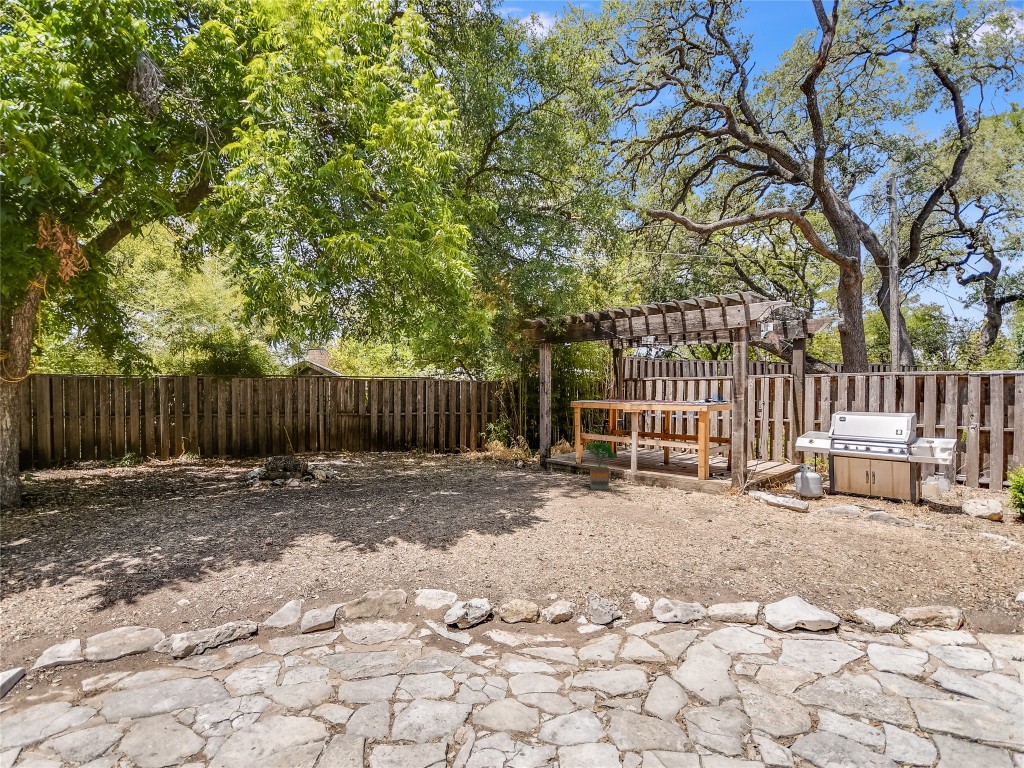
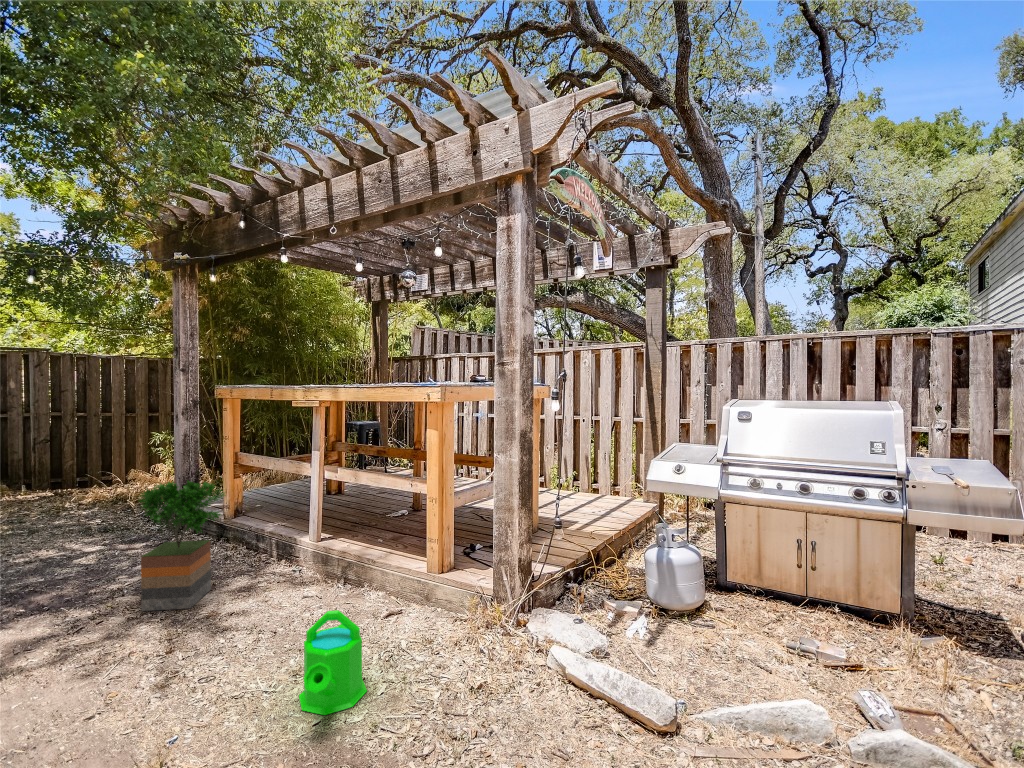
watering can: none [679,479,701,508] -> present [299,610,367,715]

